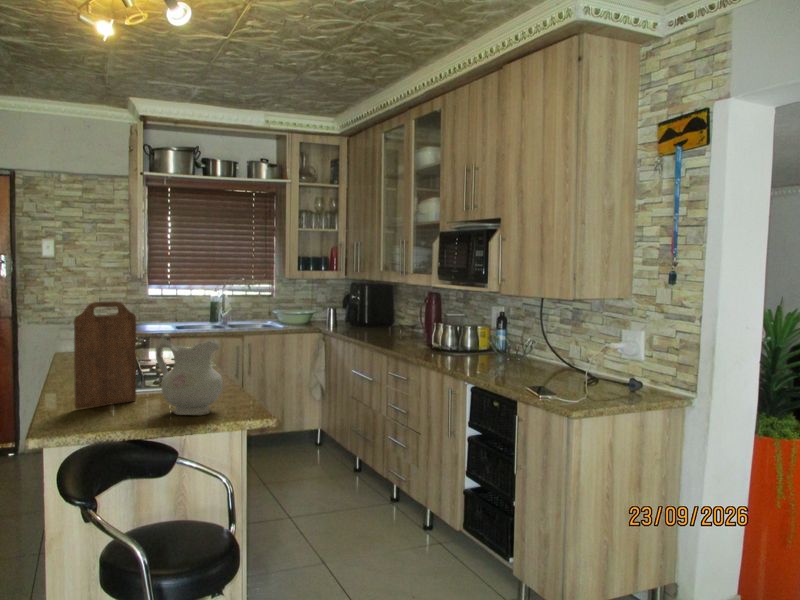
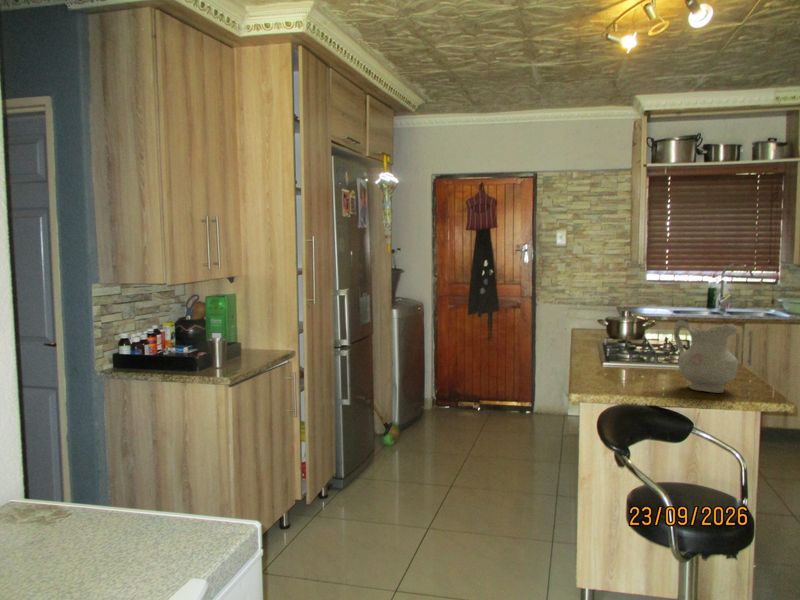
cutting board: present [74,301,136,409] -> none [603,286,655,375]

